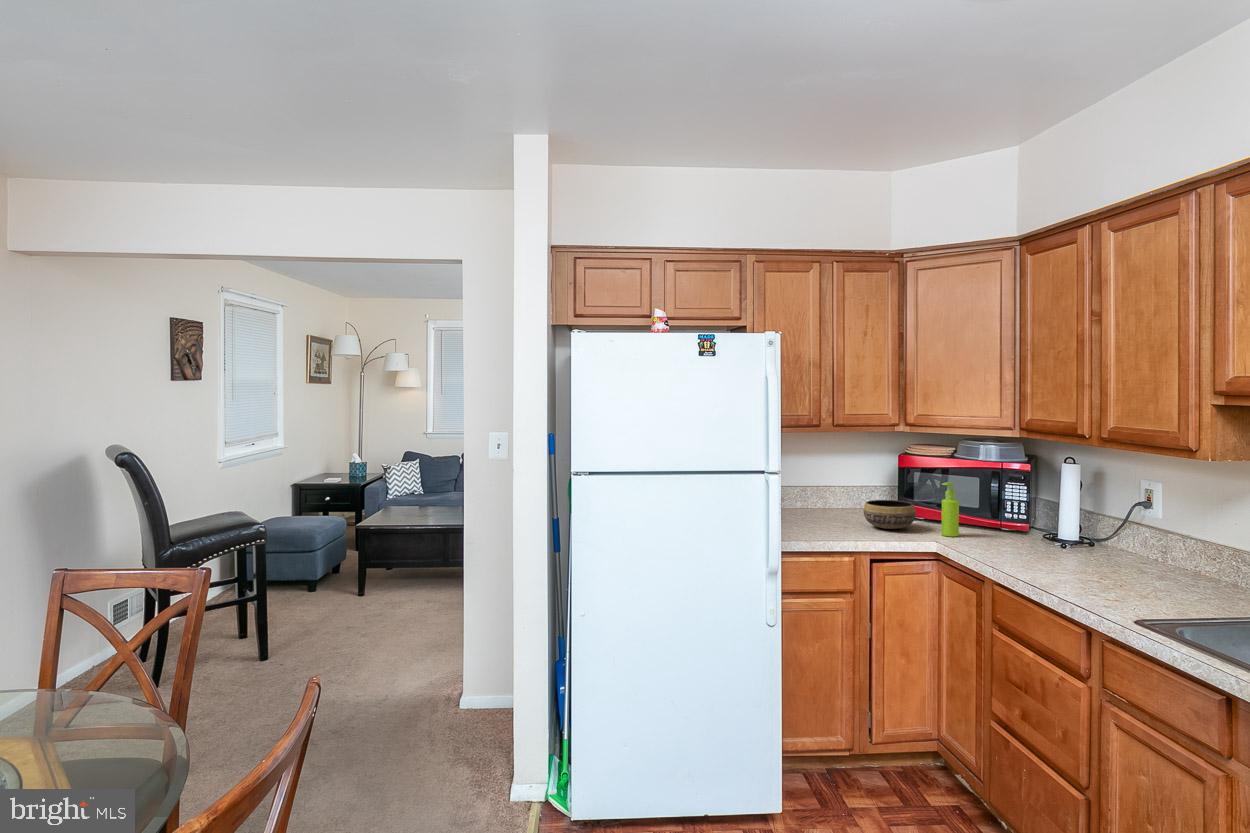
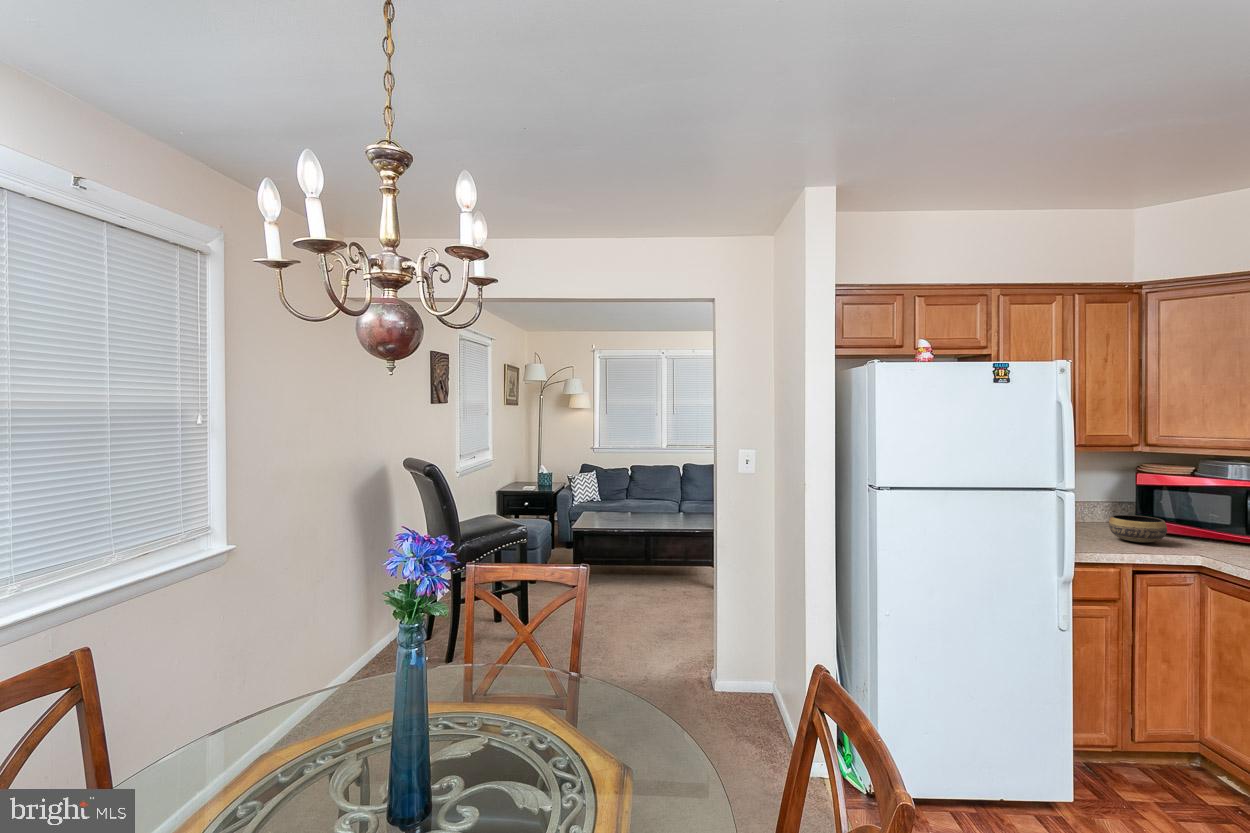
soap dispenser: present [941,482,959,537] -> none [1198,501,1218,551]

